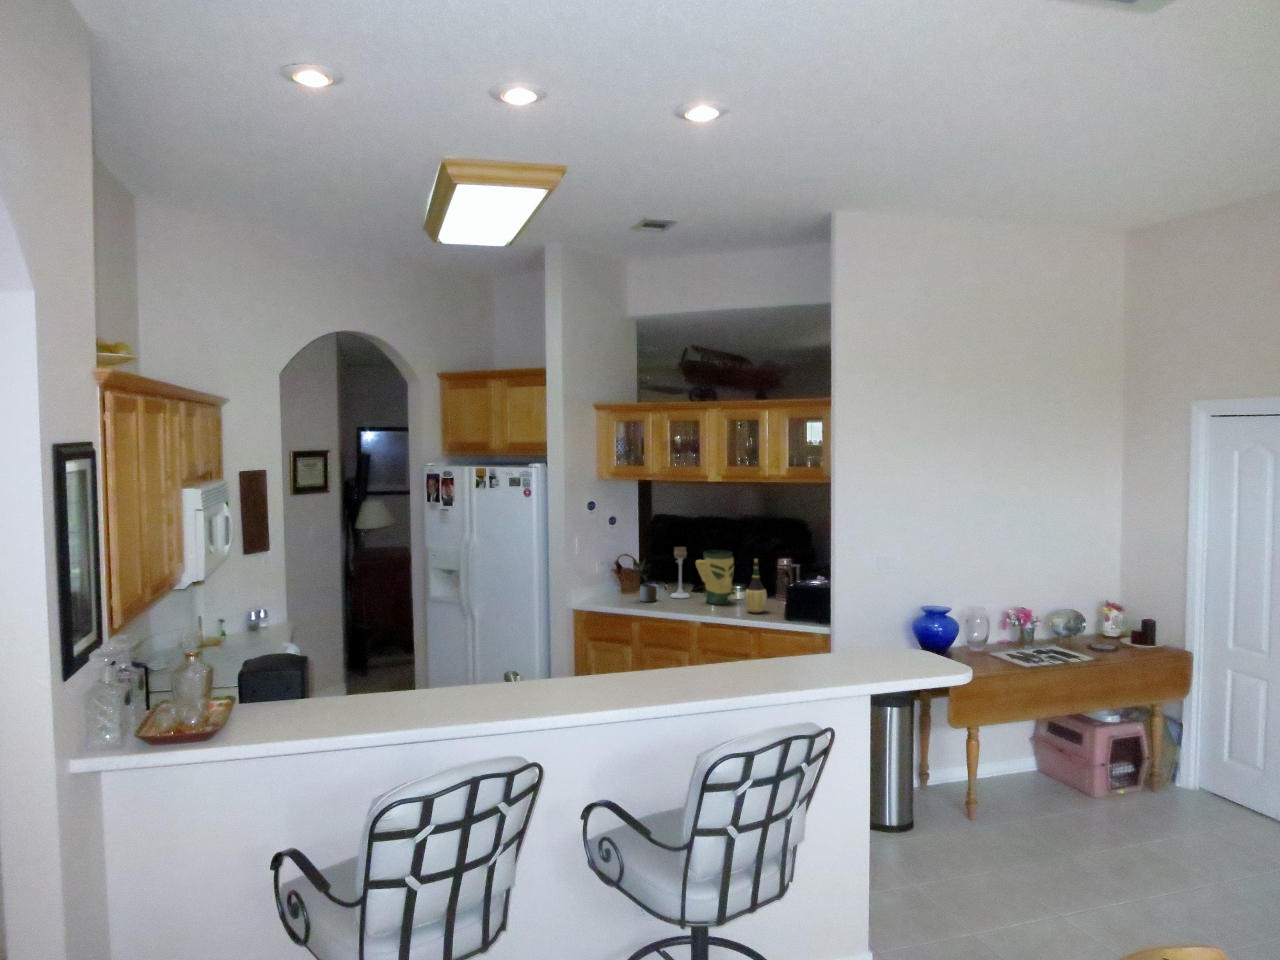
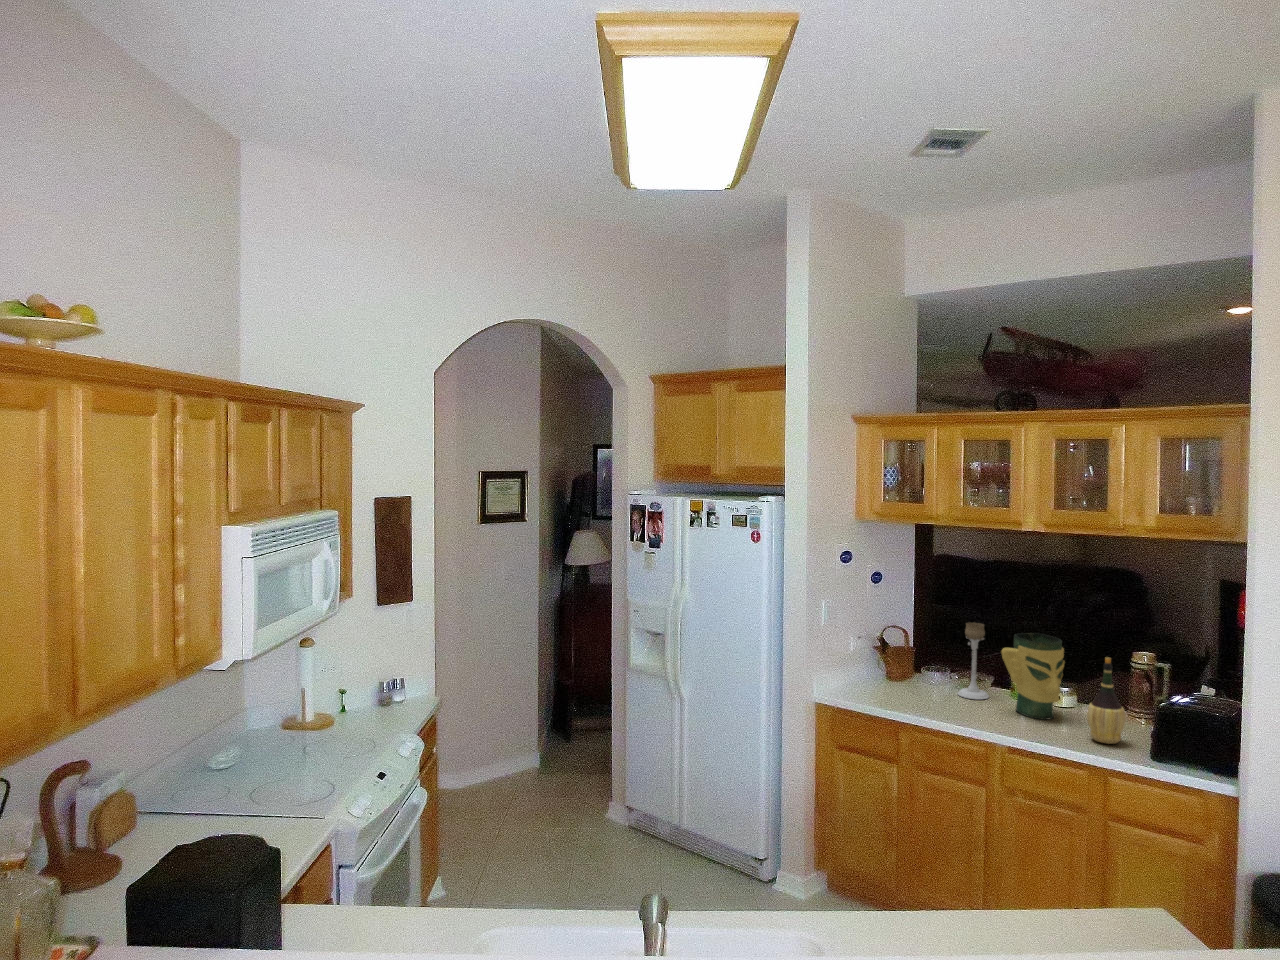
potted plant: present [631,560,657,602] -> none [899,637,939,702]

